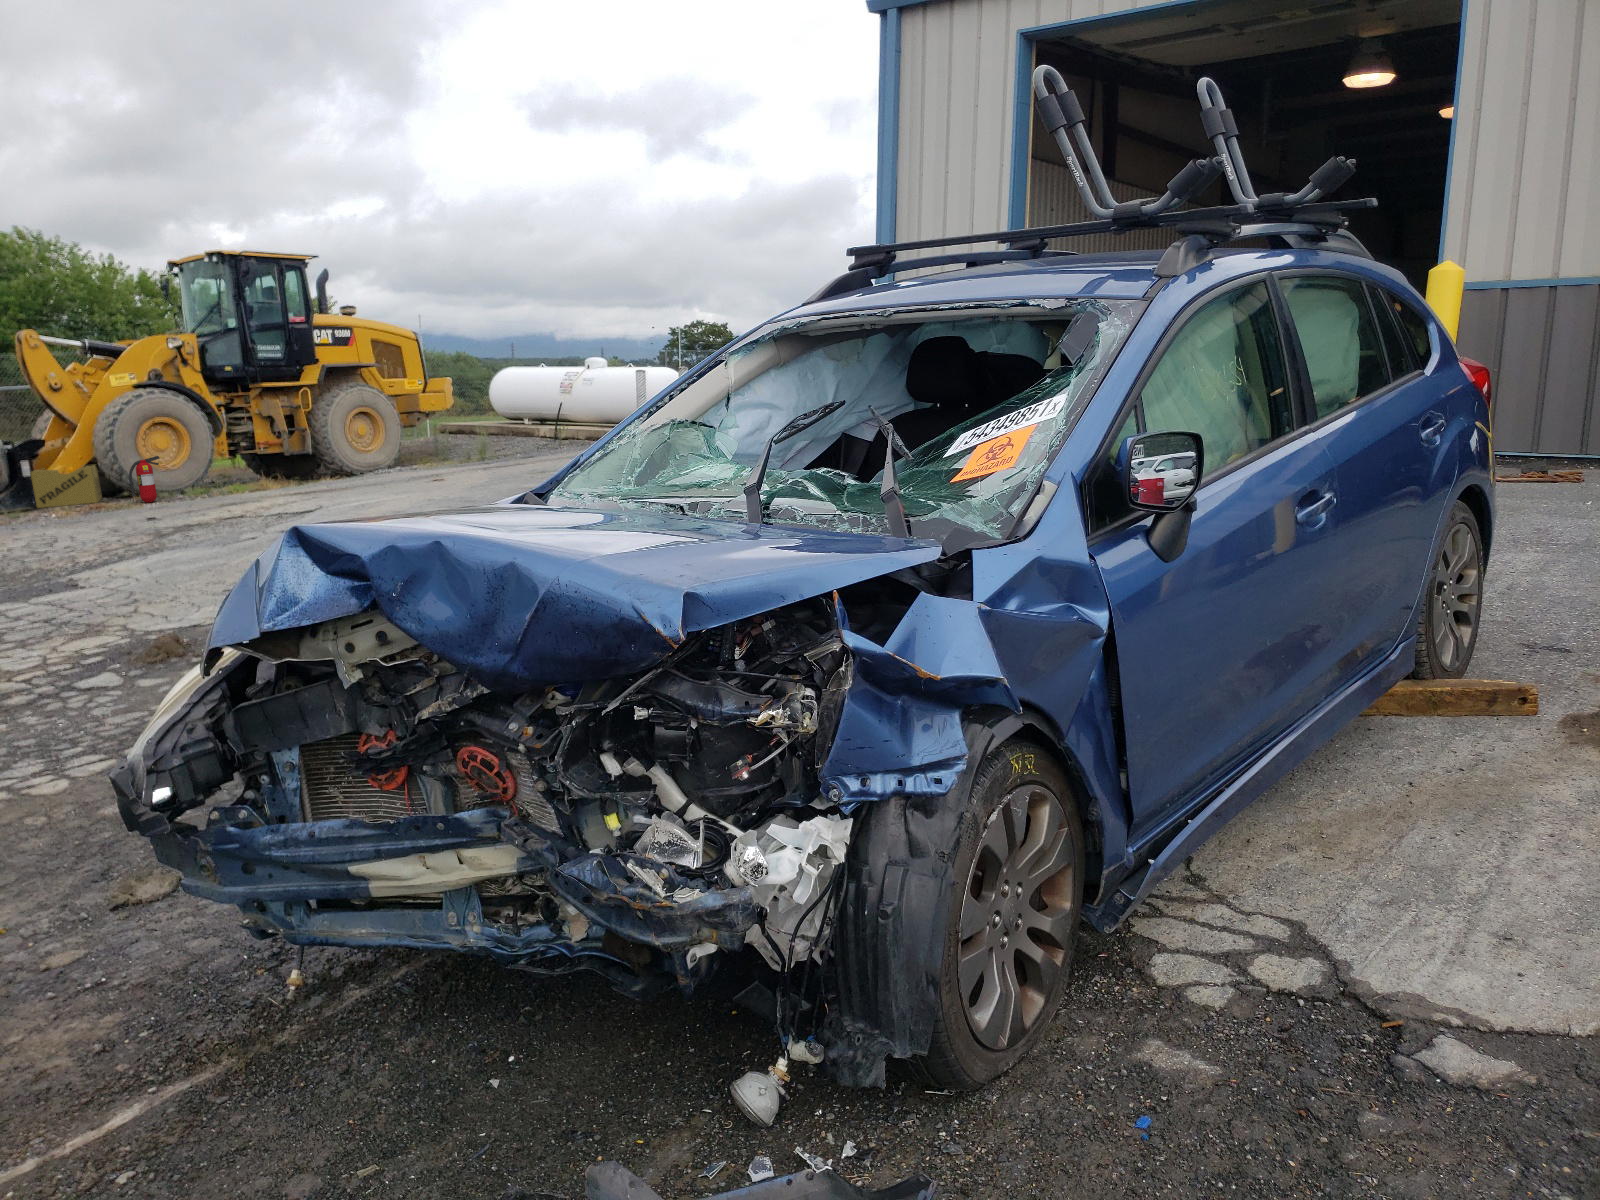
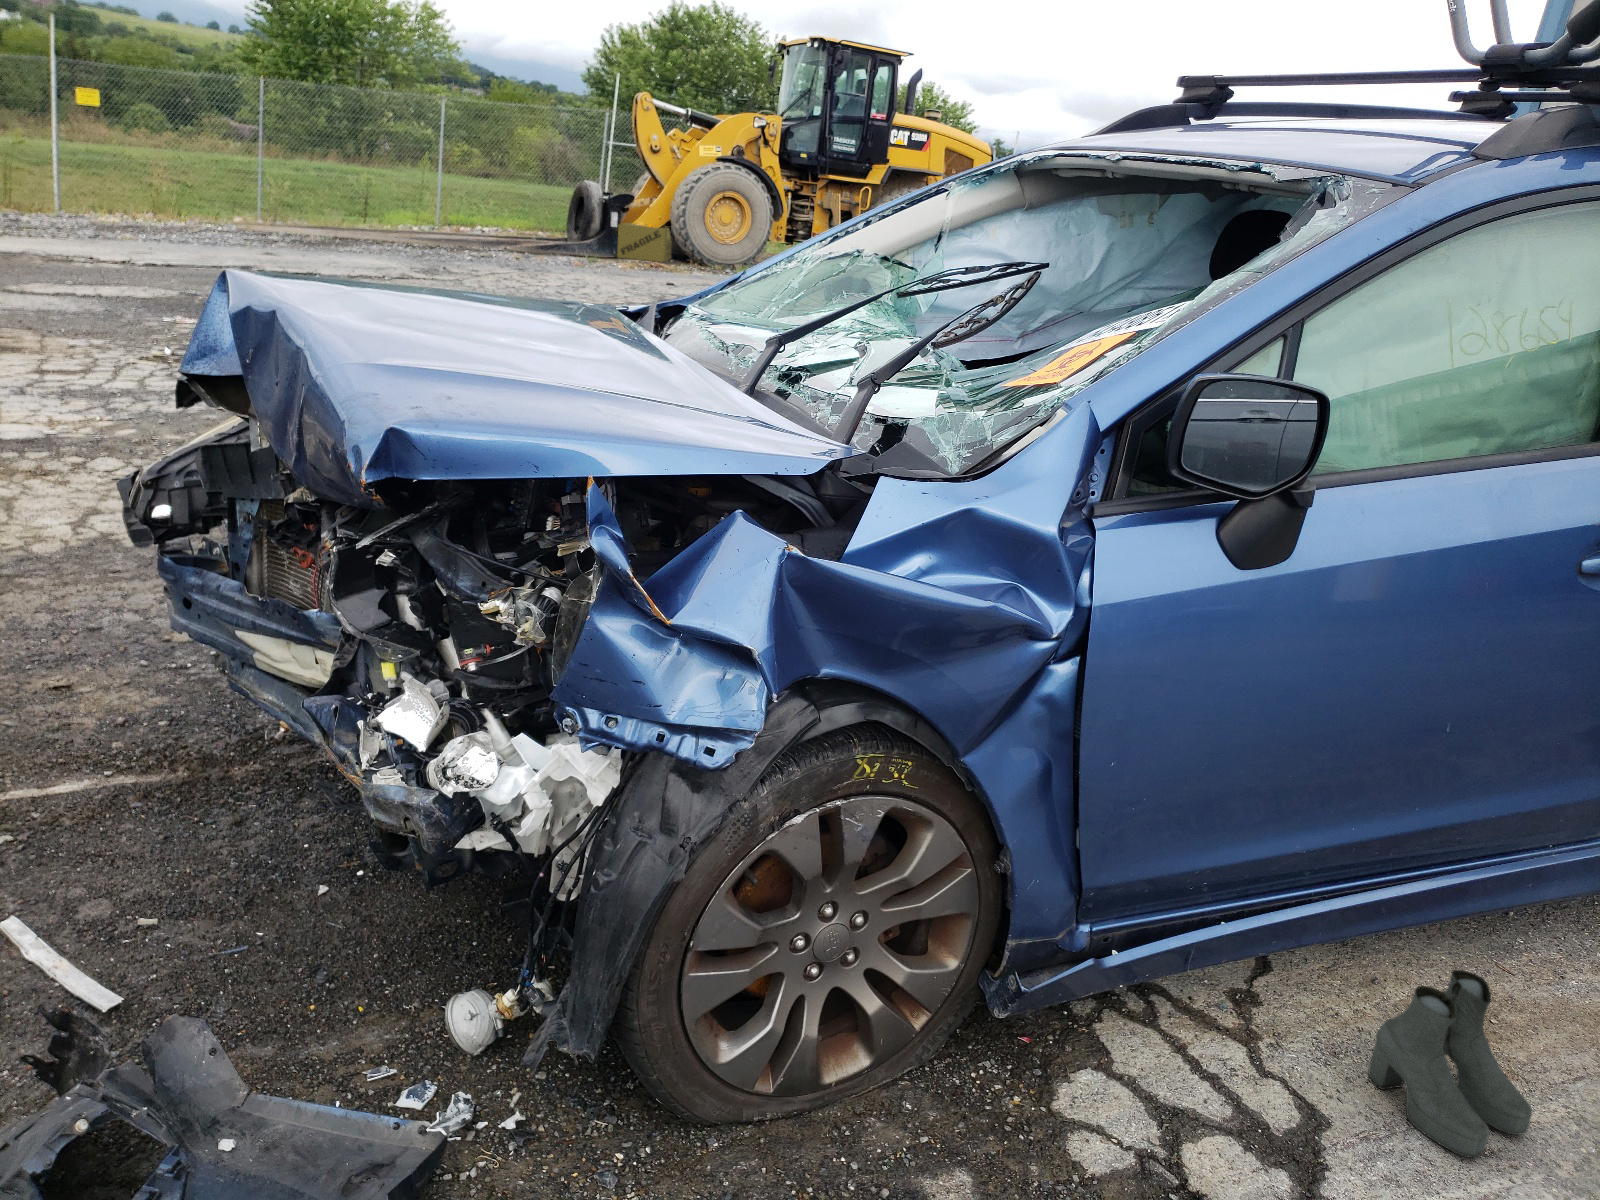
fire extinguisher: present [129,456,160,503] -> none [687,228,718,270]
boots: none [1293,798,1395,908] -> present [1368,970,1532,1157]

